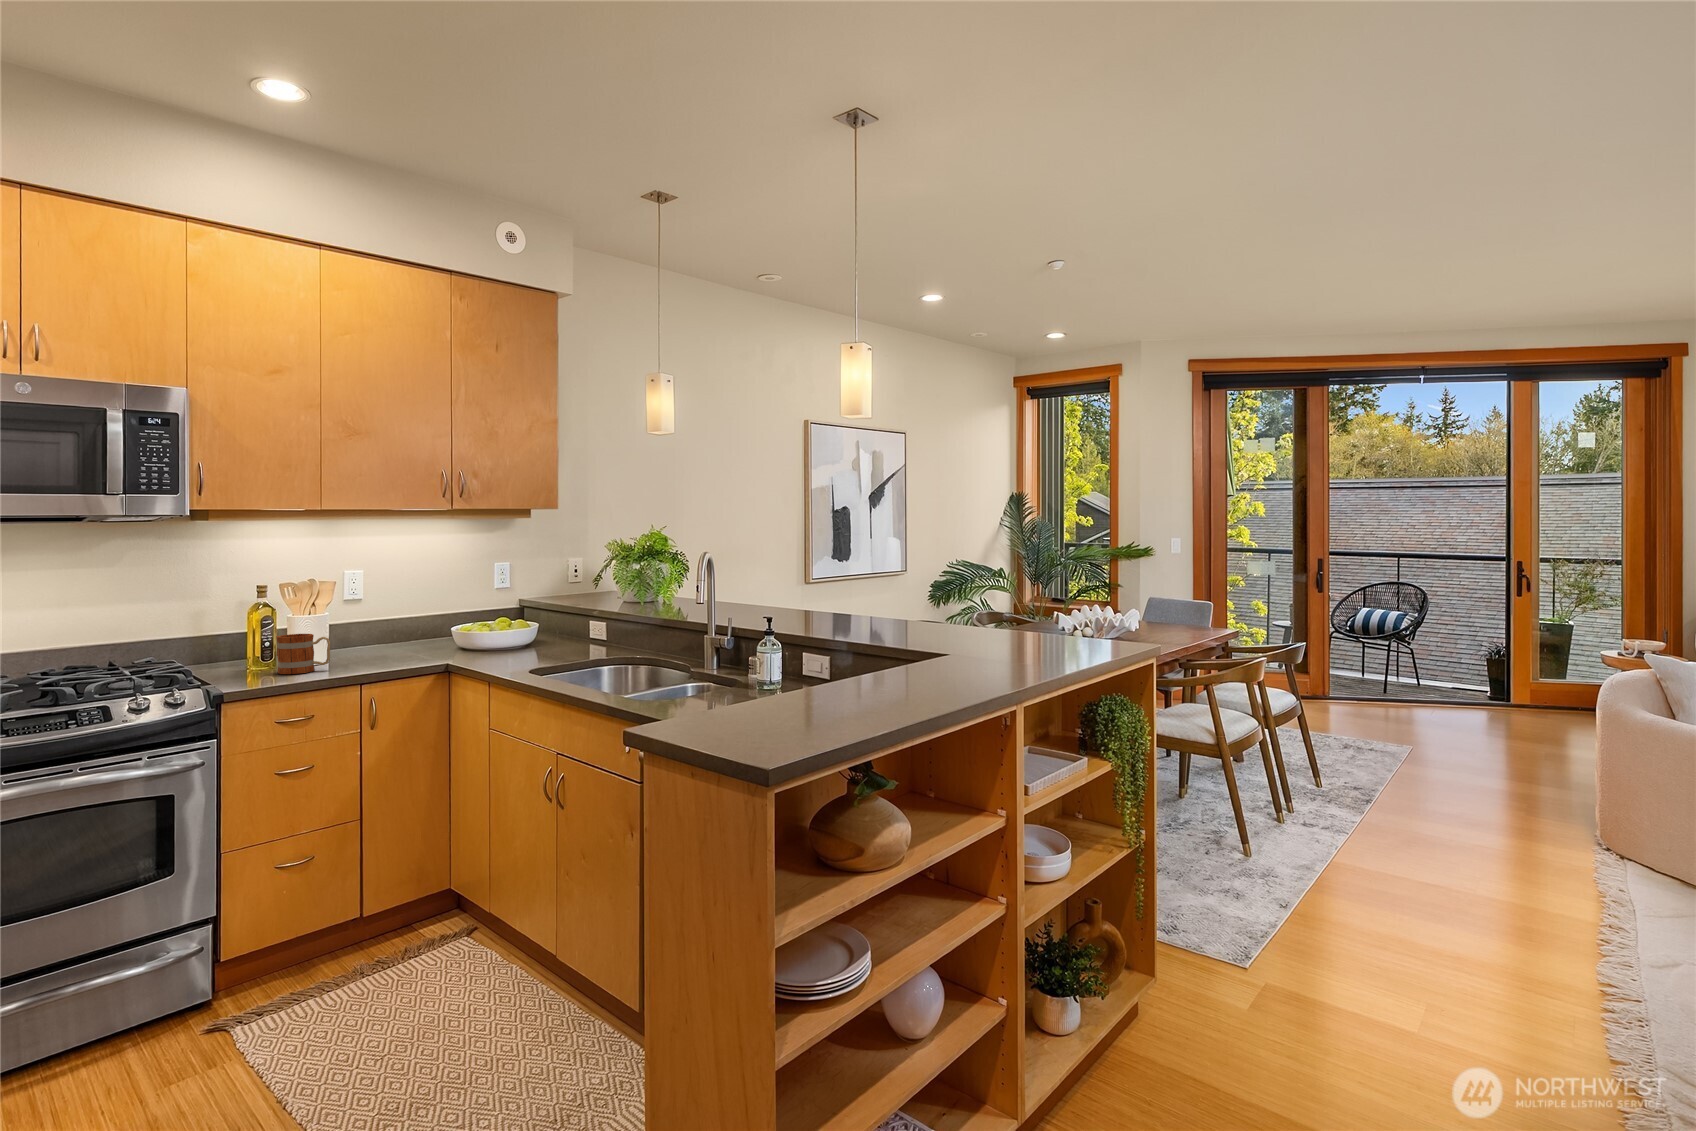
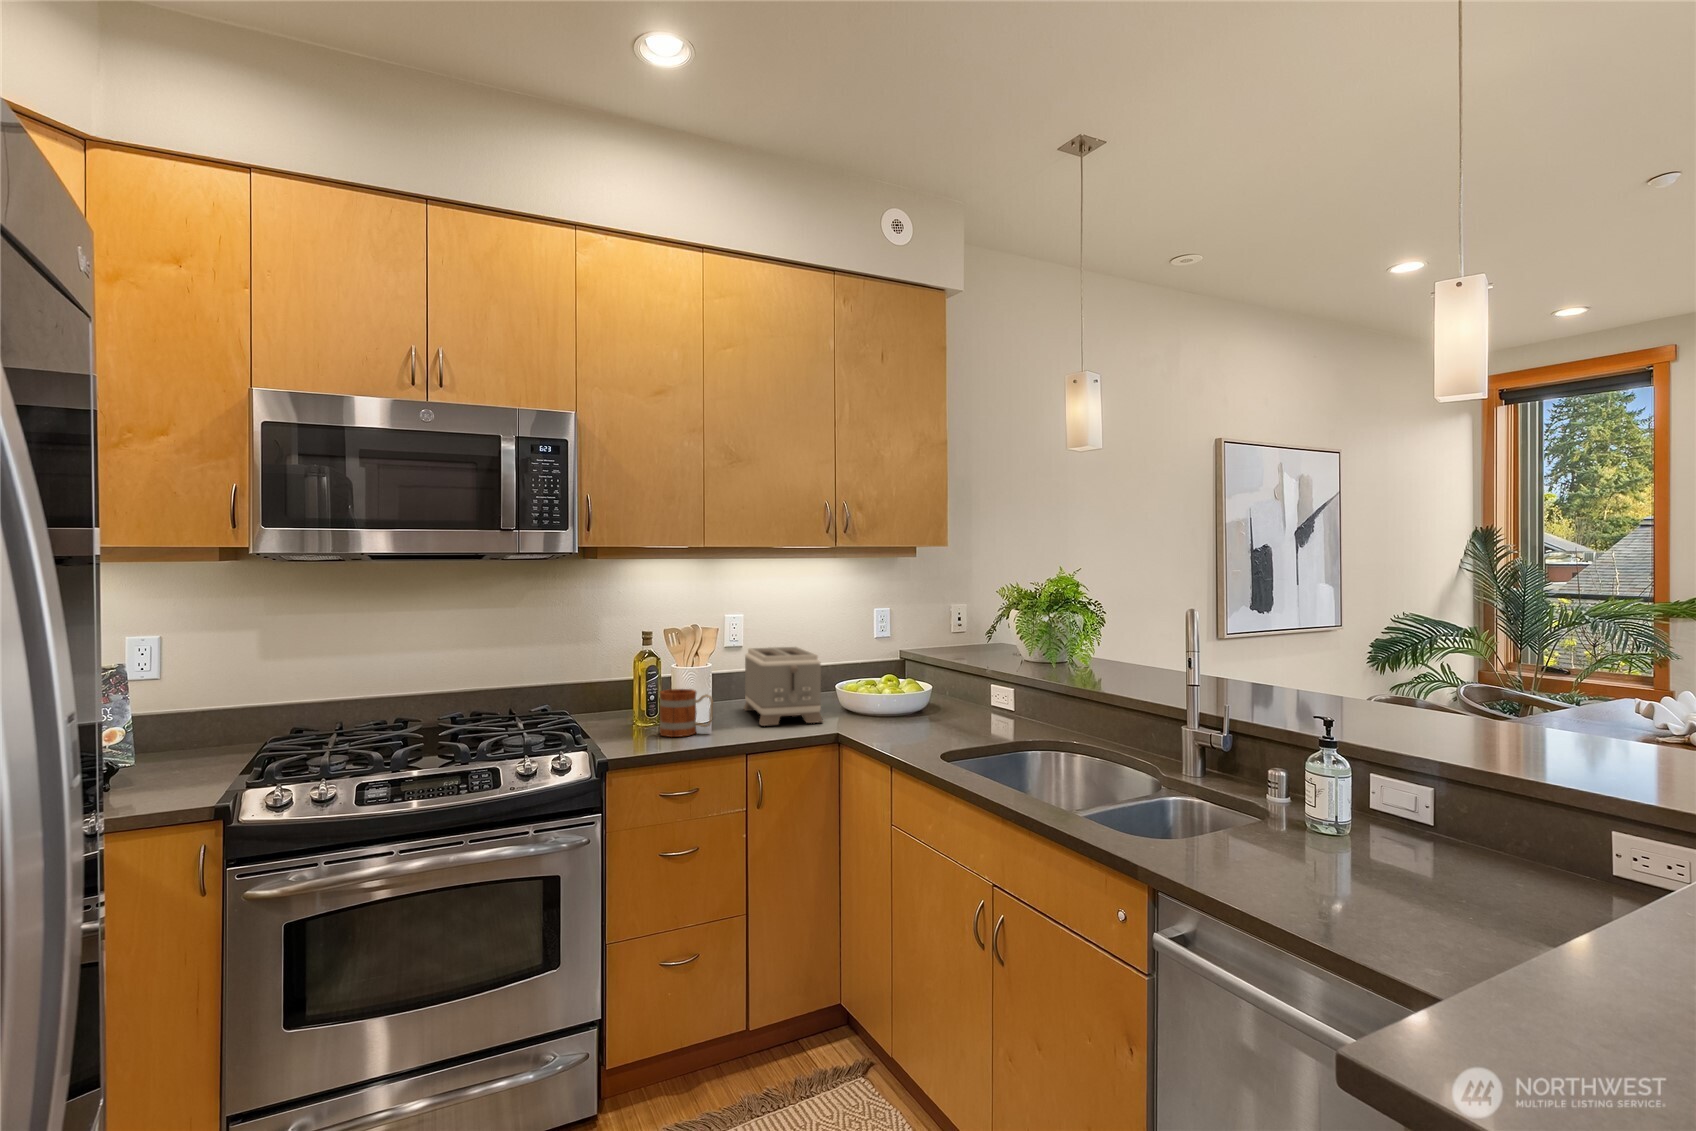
toaster: none [363,596,437,662] -> present [744,647,823,726]

